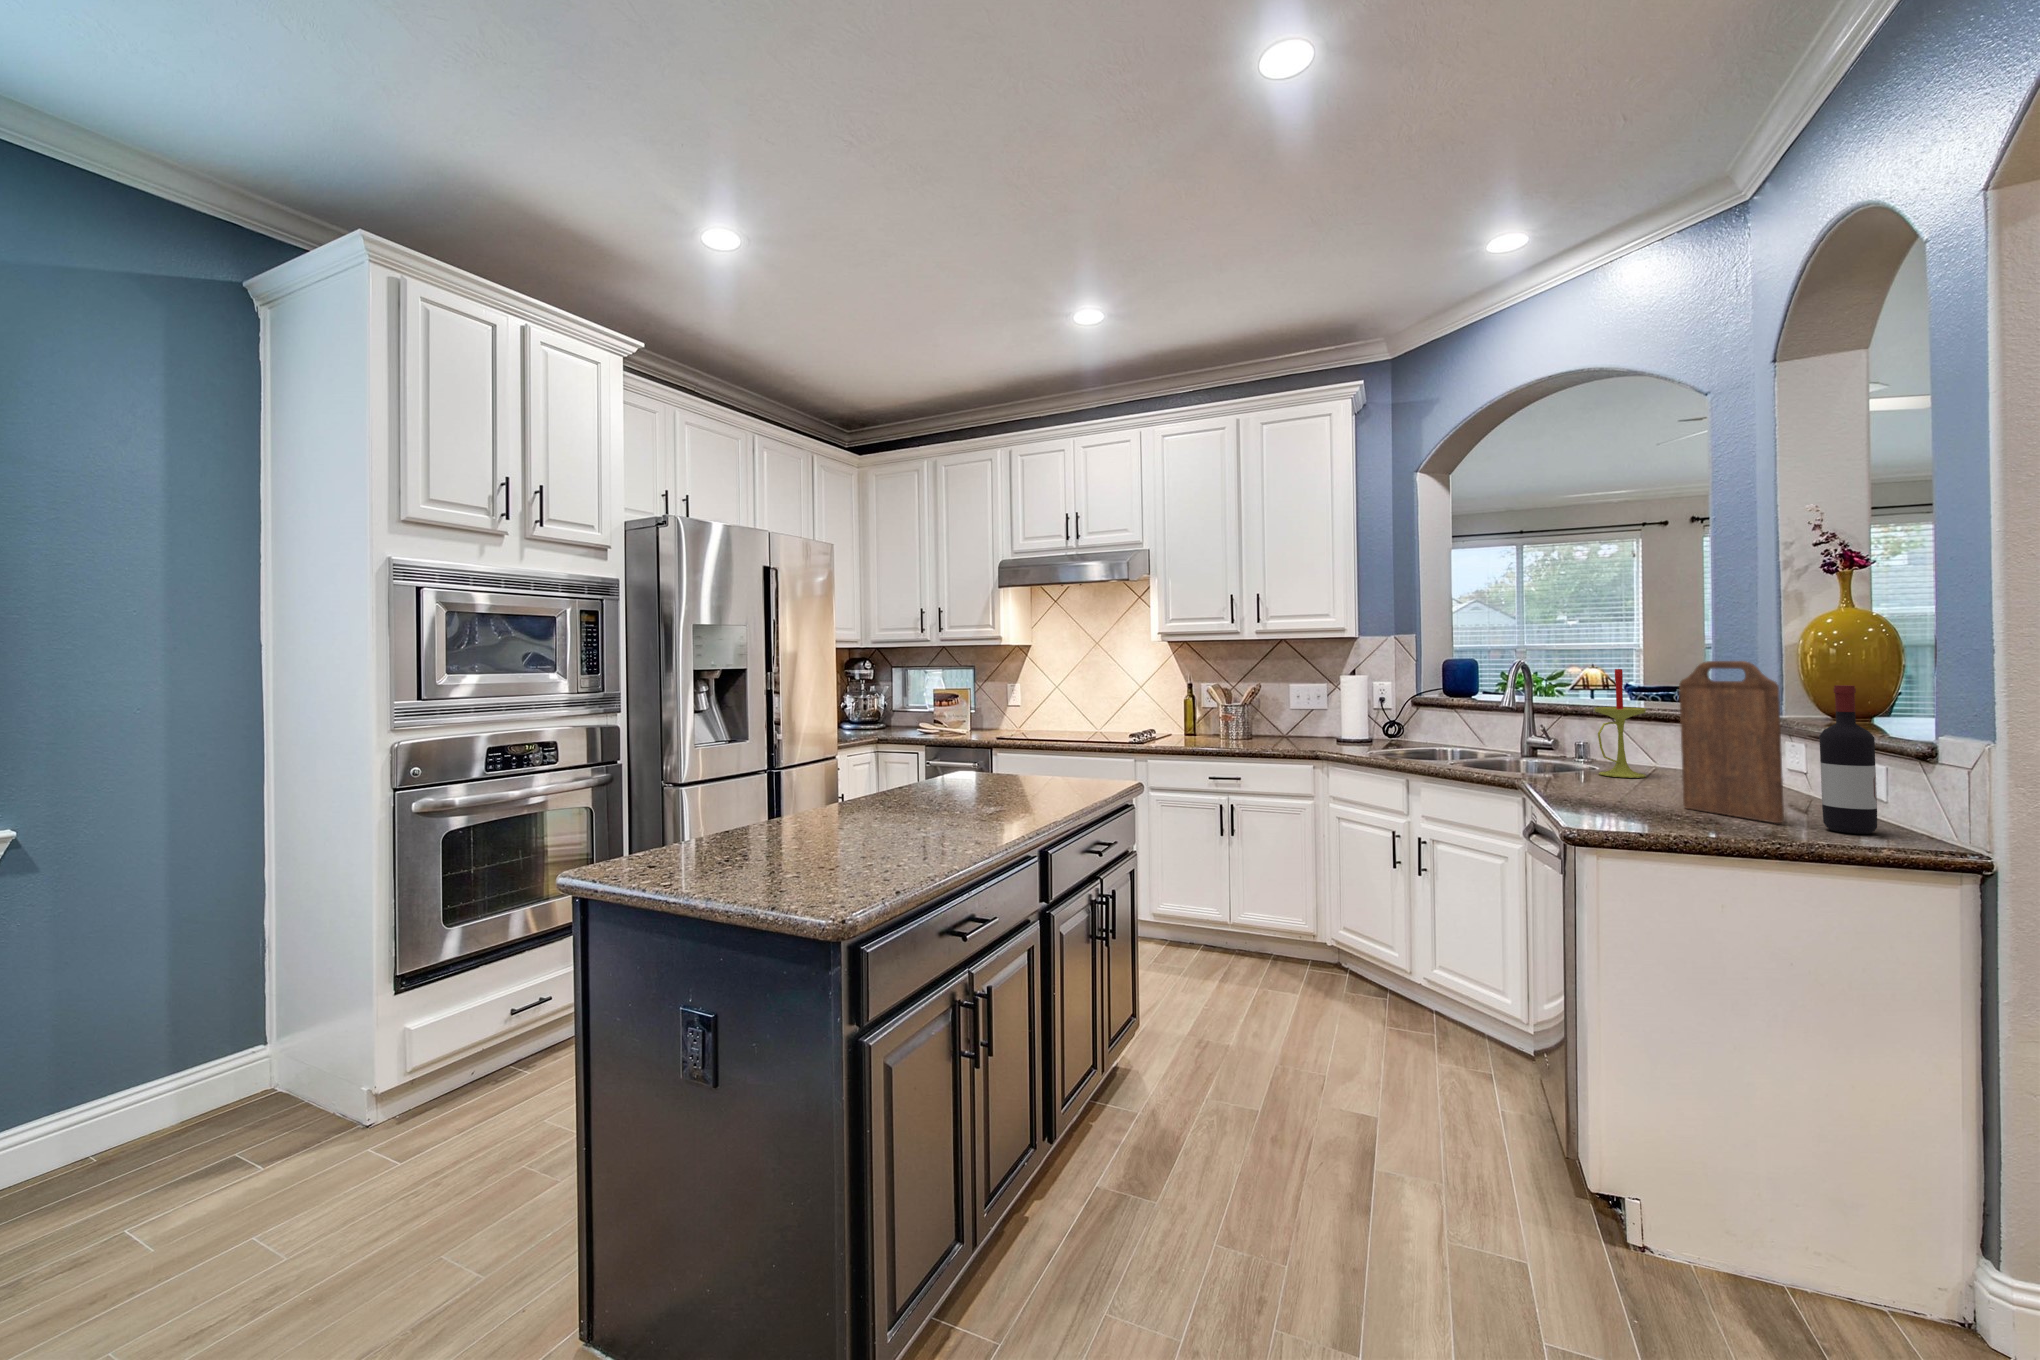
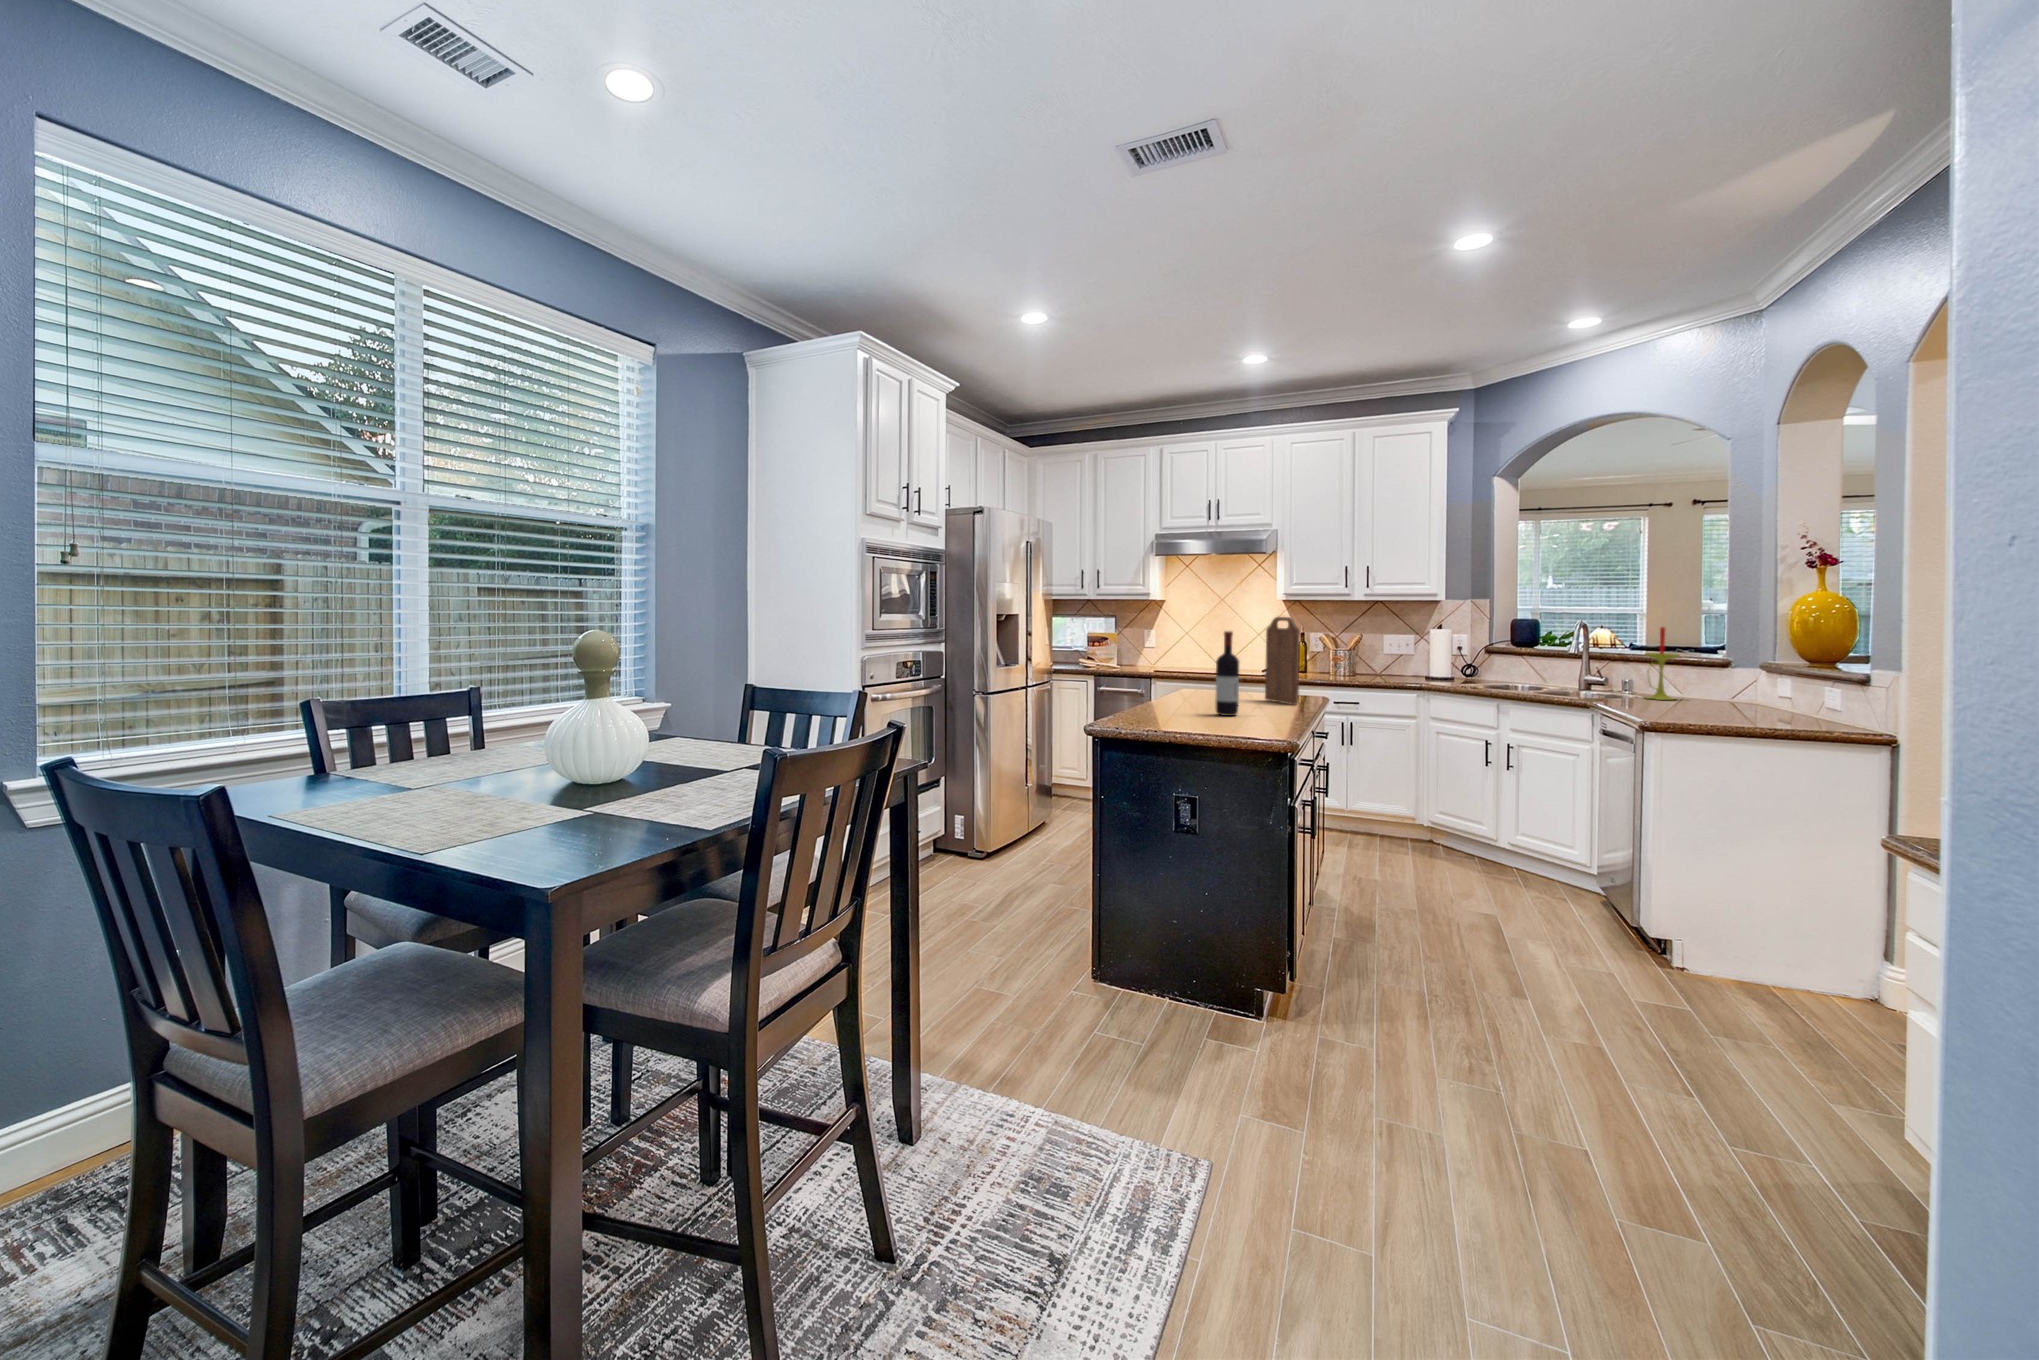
cutting board: present [1679,661,1784,823] -> present [1265,617,1300,705]
wine bottle: present [1819,685,1877,834] -> present [1216,631,1239,716]

